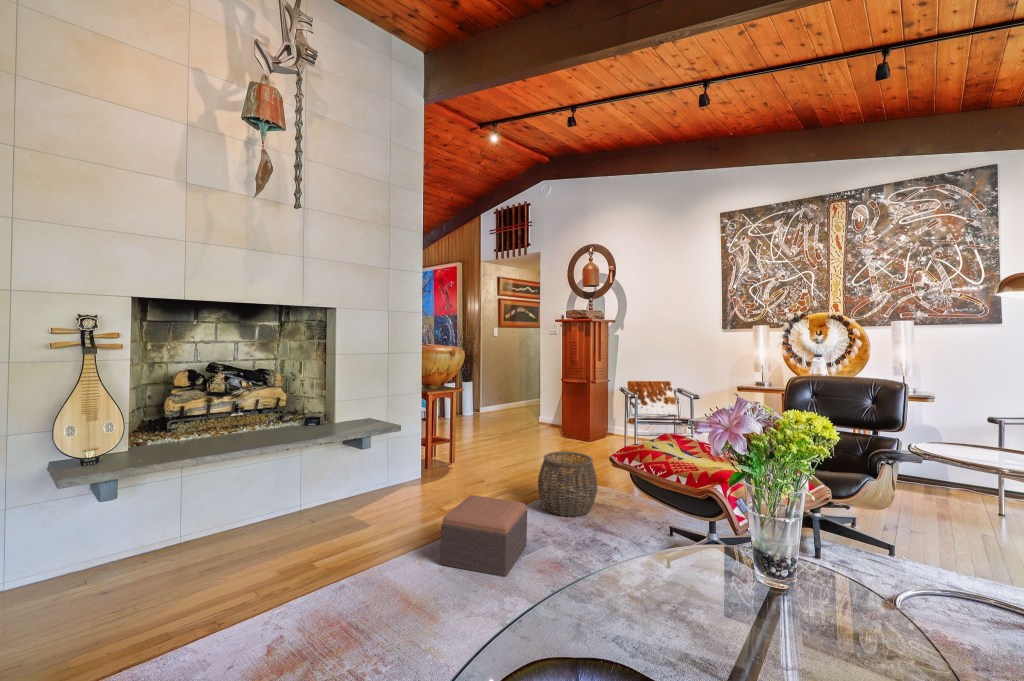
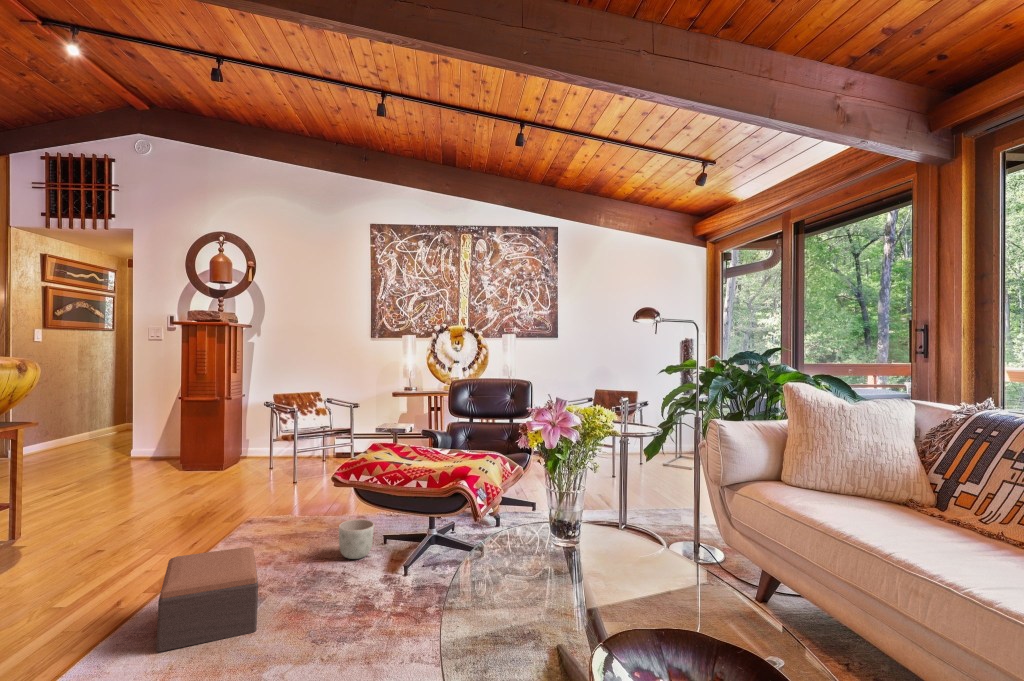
woven basket: present [538,452,598,517] -> none [226,482,301,557]
planter: none [616,503,651,544] -> present [339,519,374,559]

